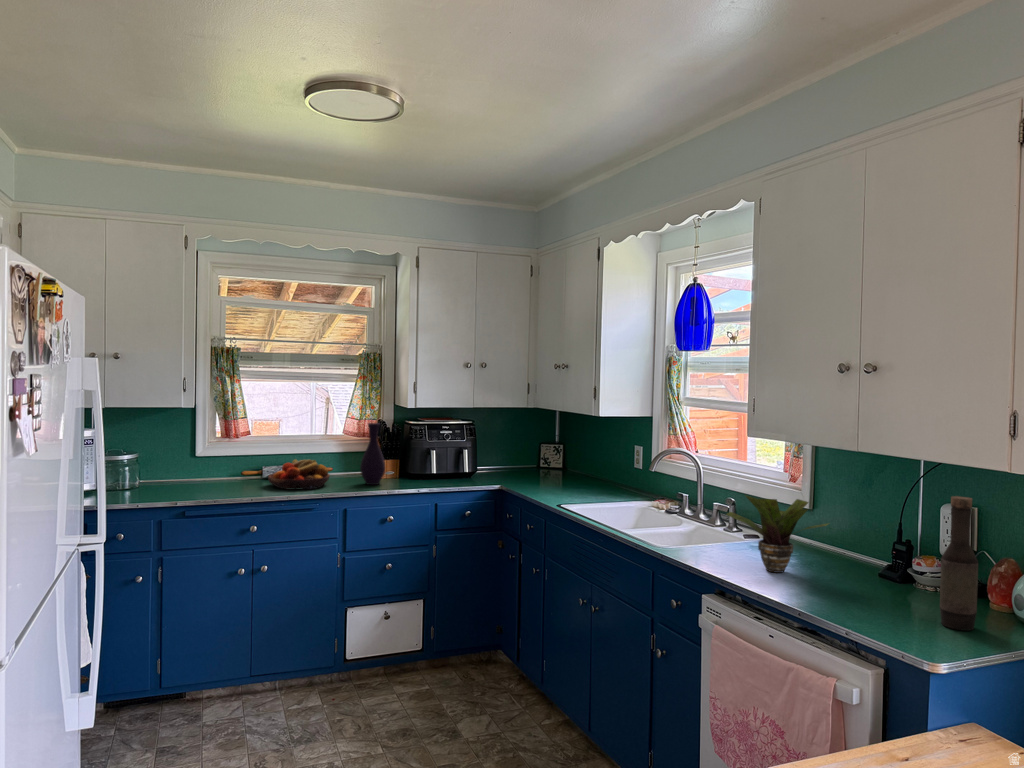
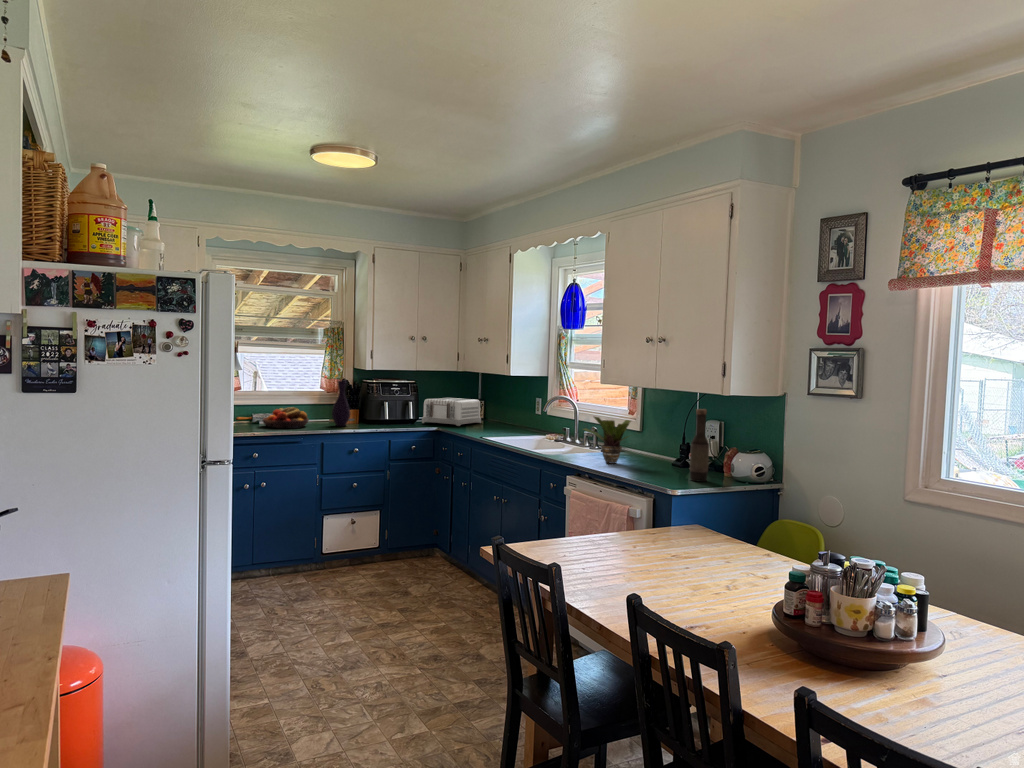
toaster: none [481,443,561,484] -> present [422,398,481,426]

